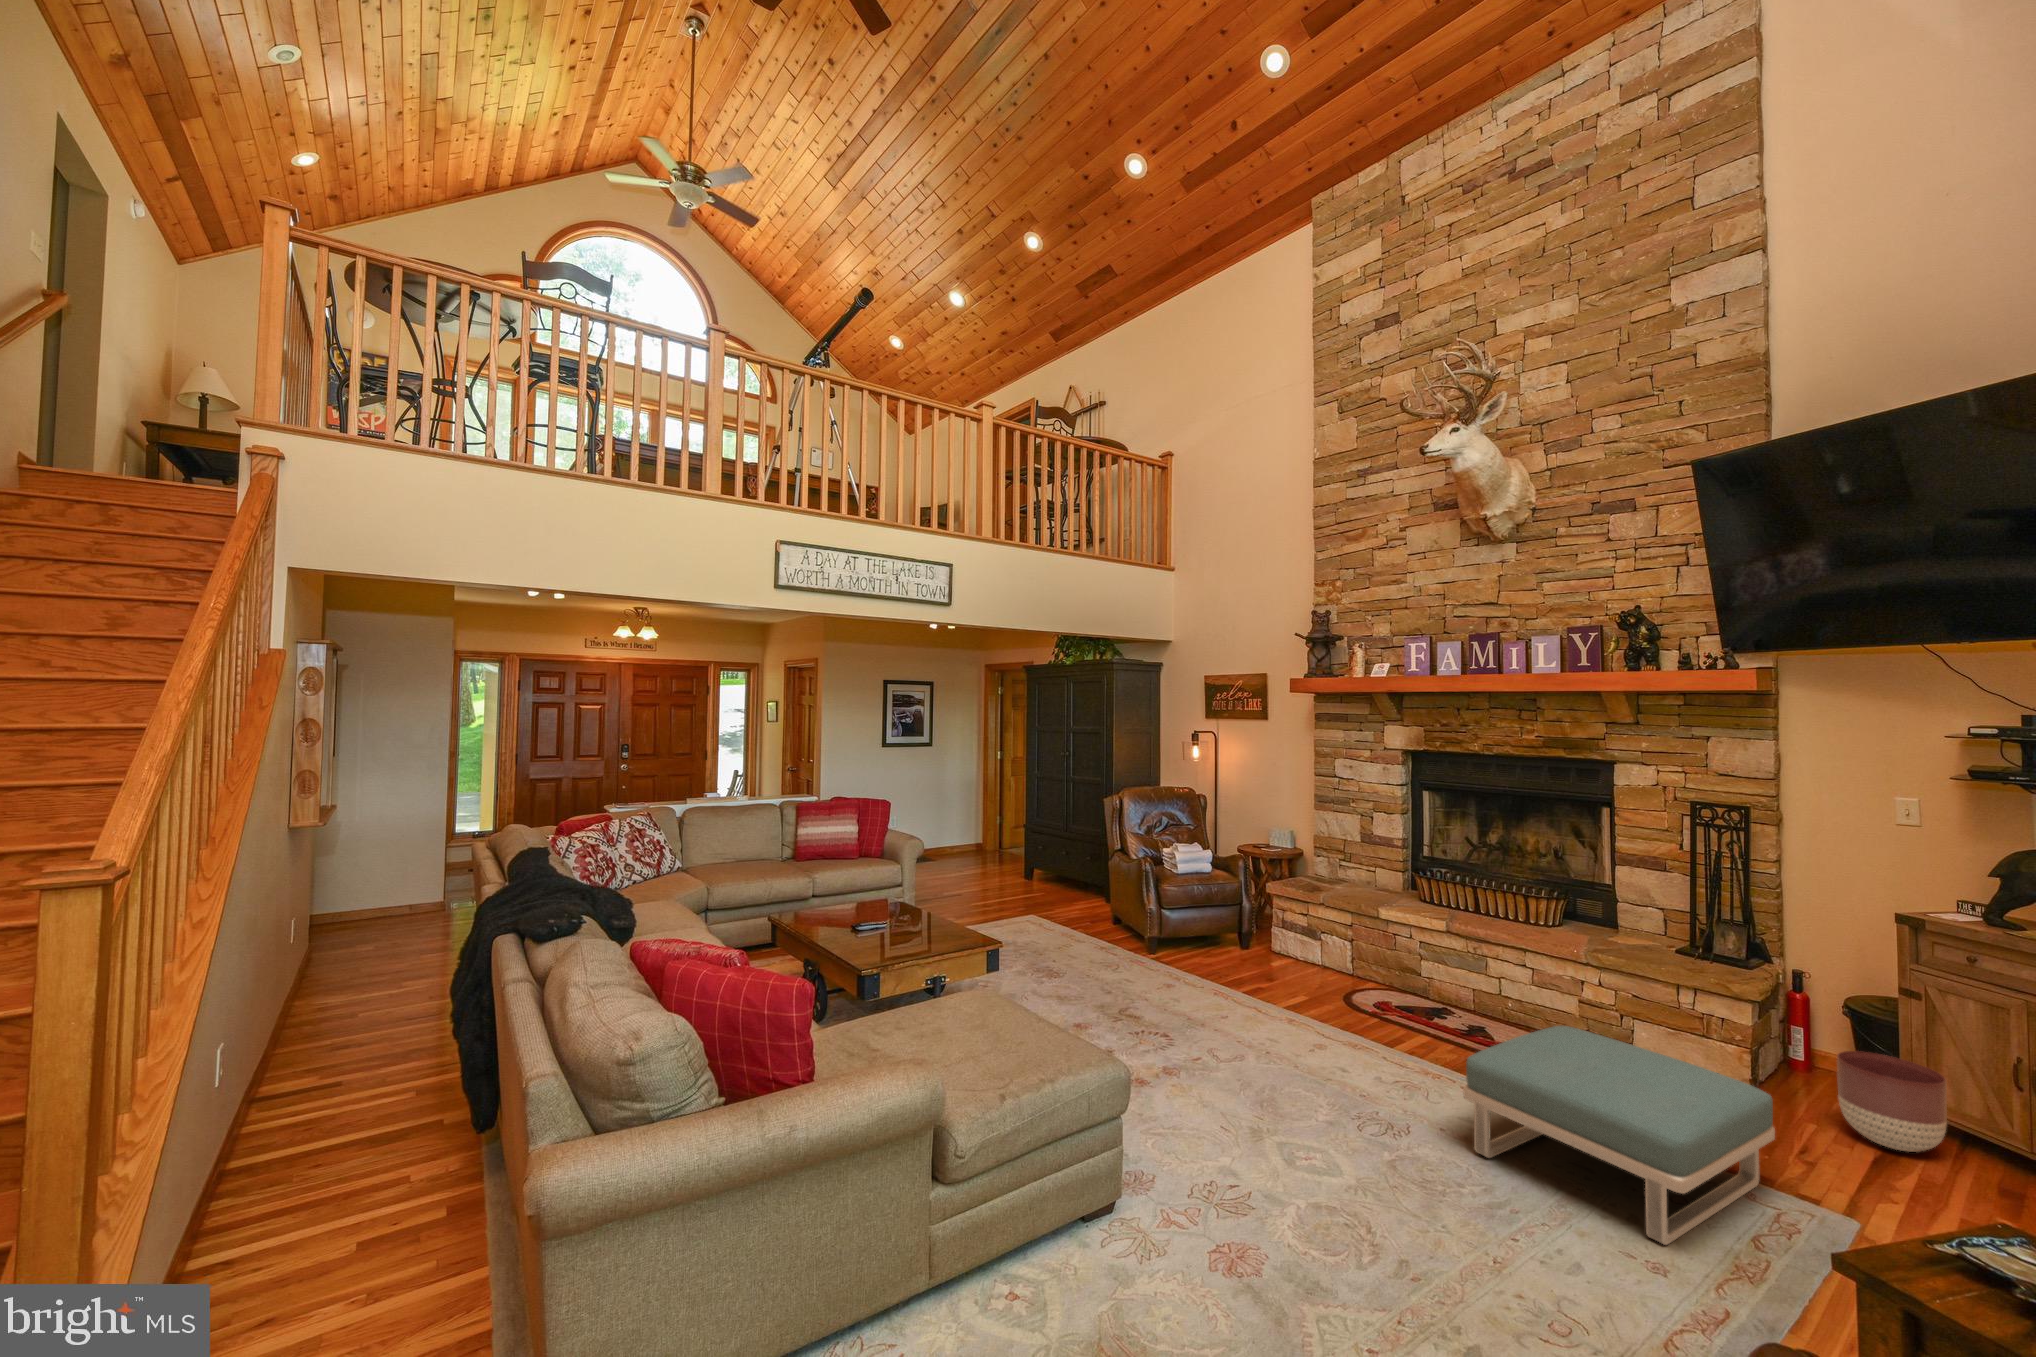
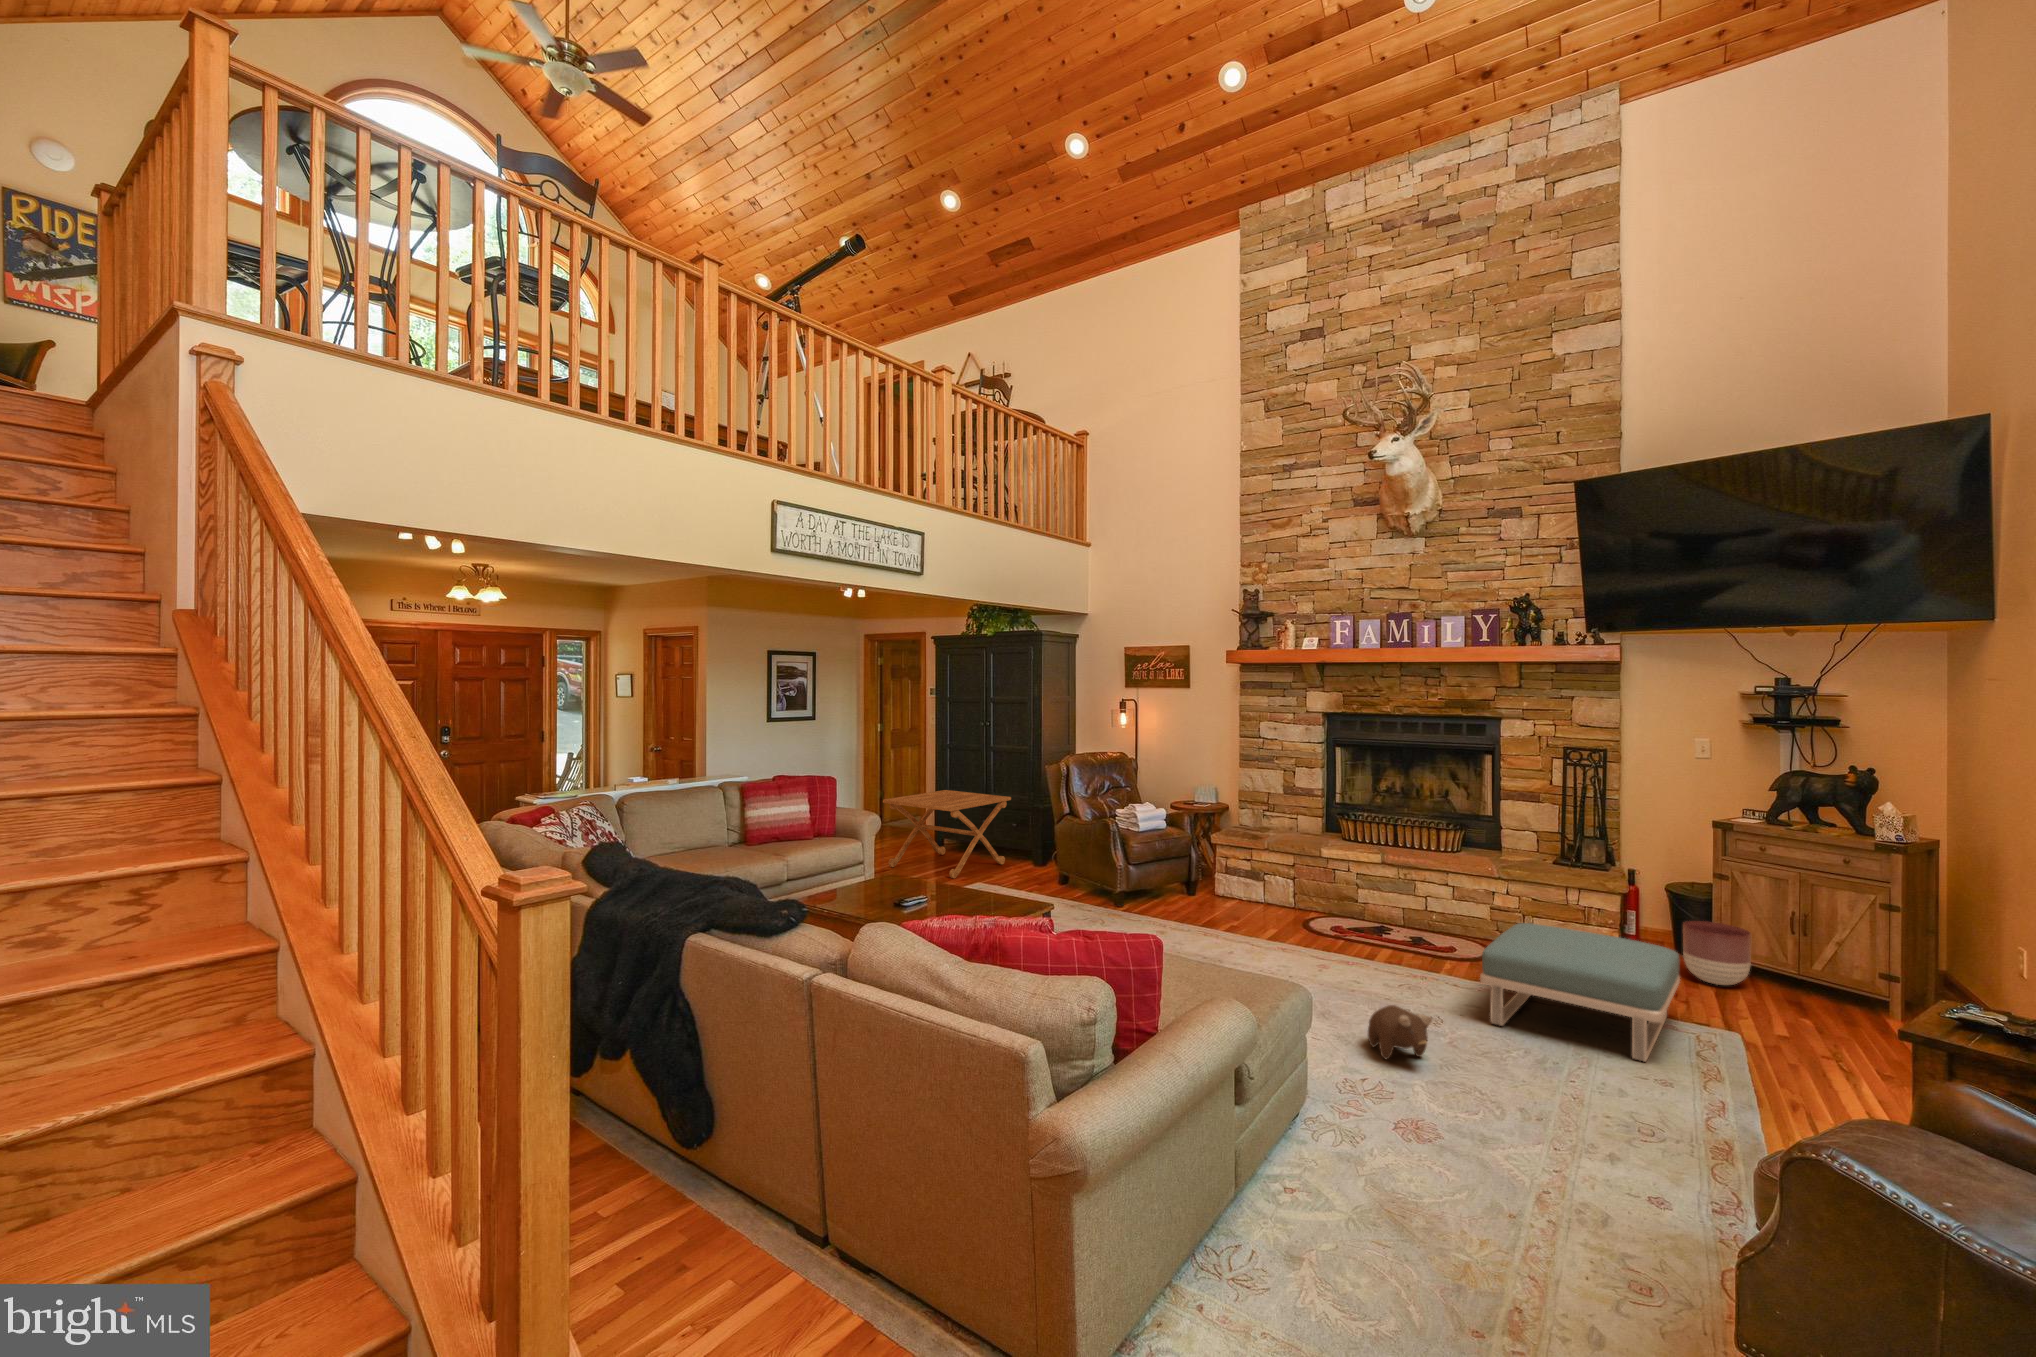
side table: none [959,817,1087,906] -> present [883,790,1011,878]
plush toy: none [1281,1110,1346,1181] -> present [1368,1005,1432,1060]

